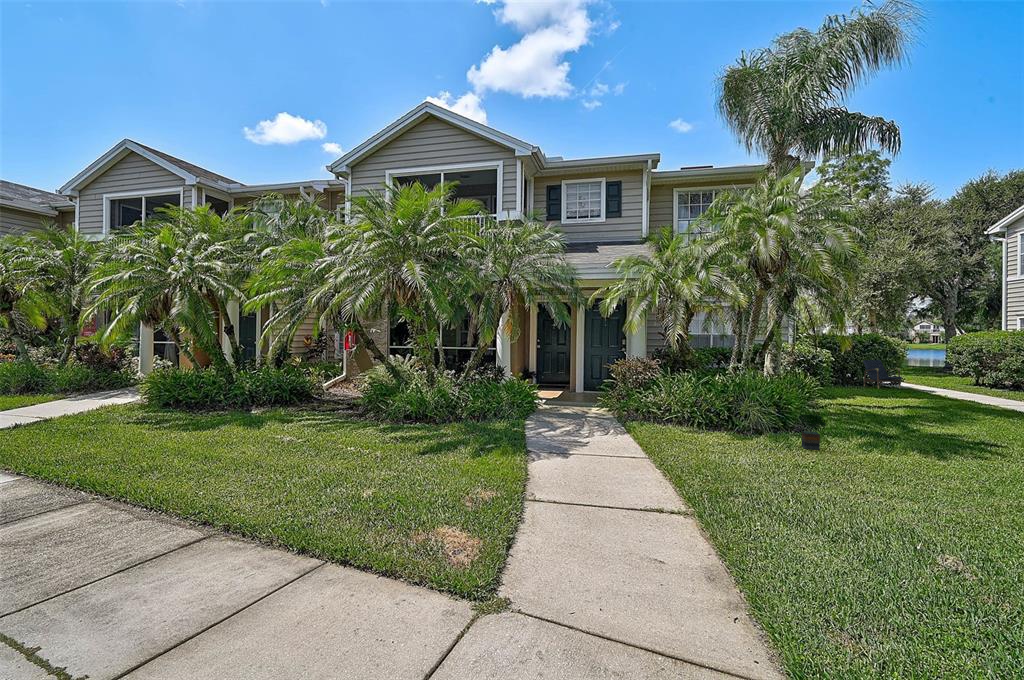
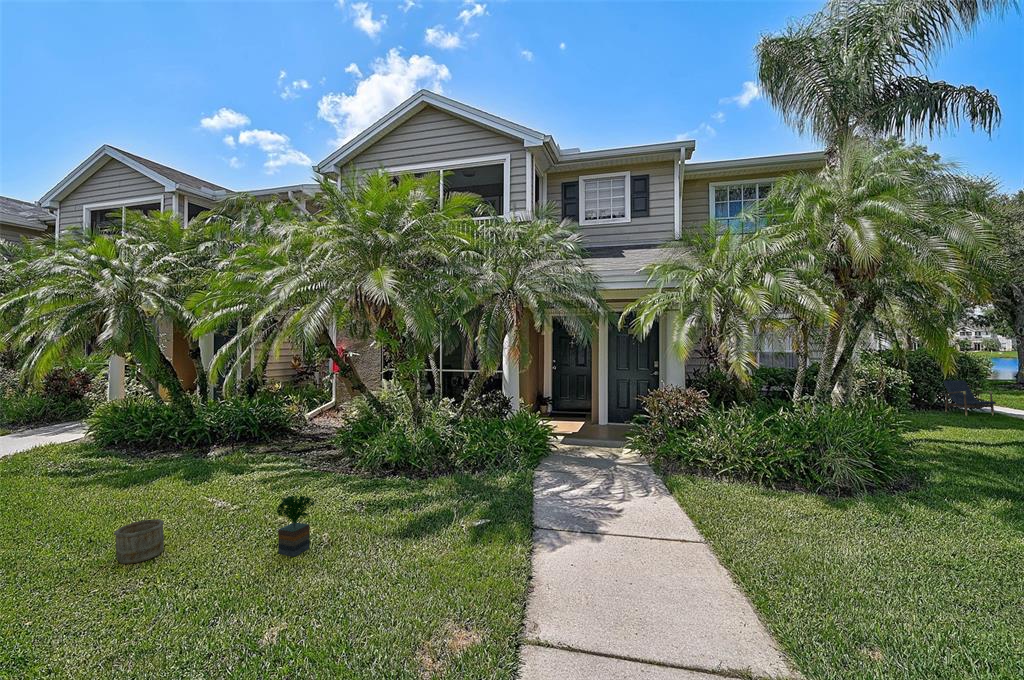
potted tree: present [799,414,826,450] -> present [277,495,315,557]
wooden bucket: none [237,438,268,465] -> present [114,519,164,564]

